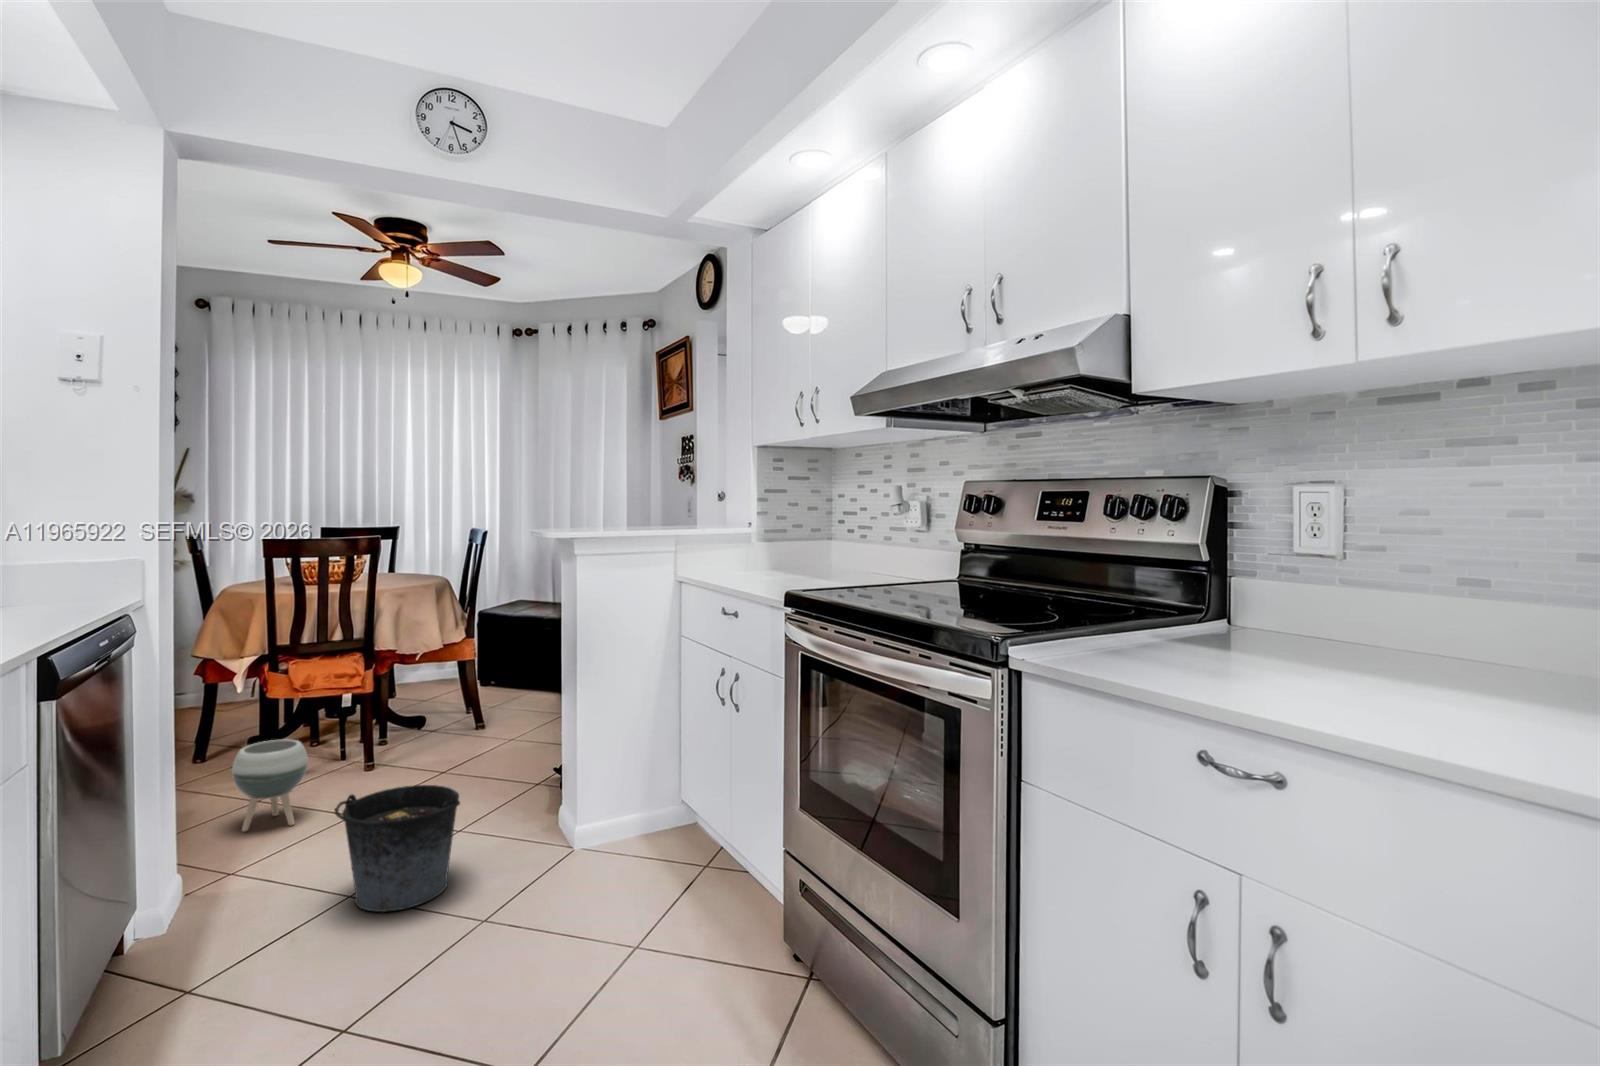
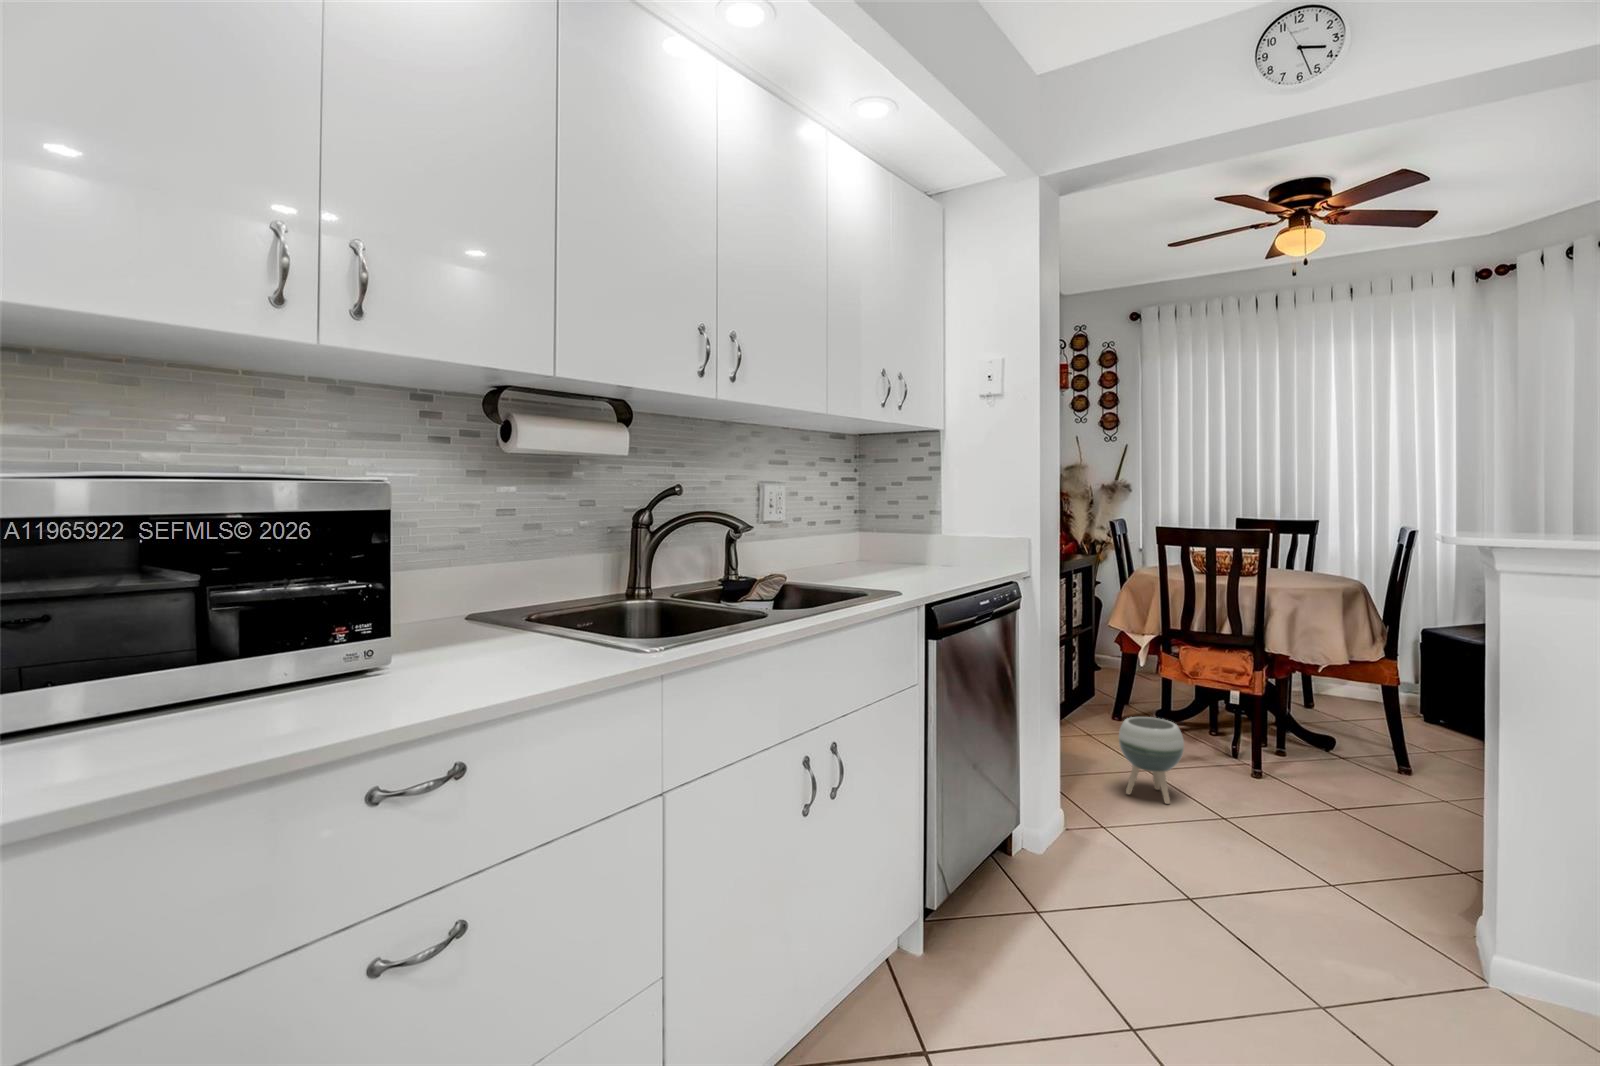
bucket: present [335,785,460,912] -> none [1177,792,1325,950]

